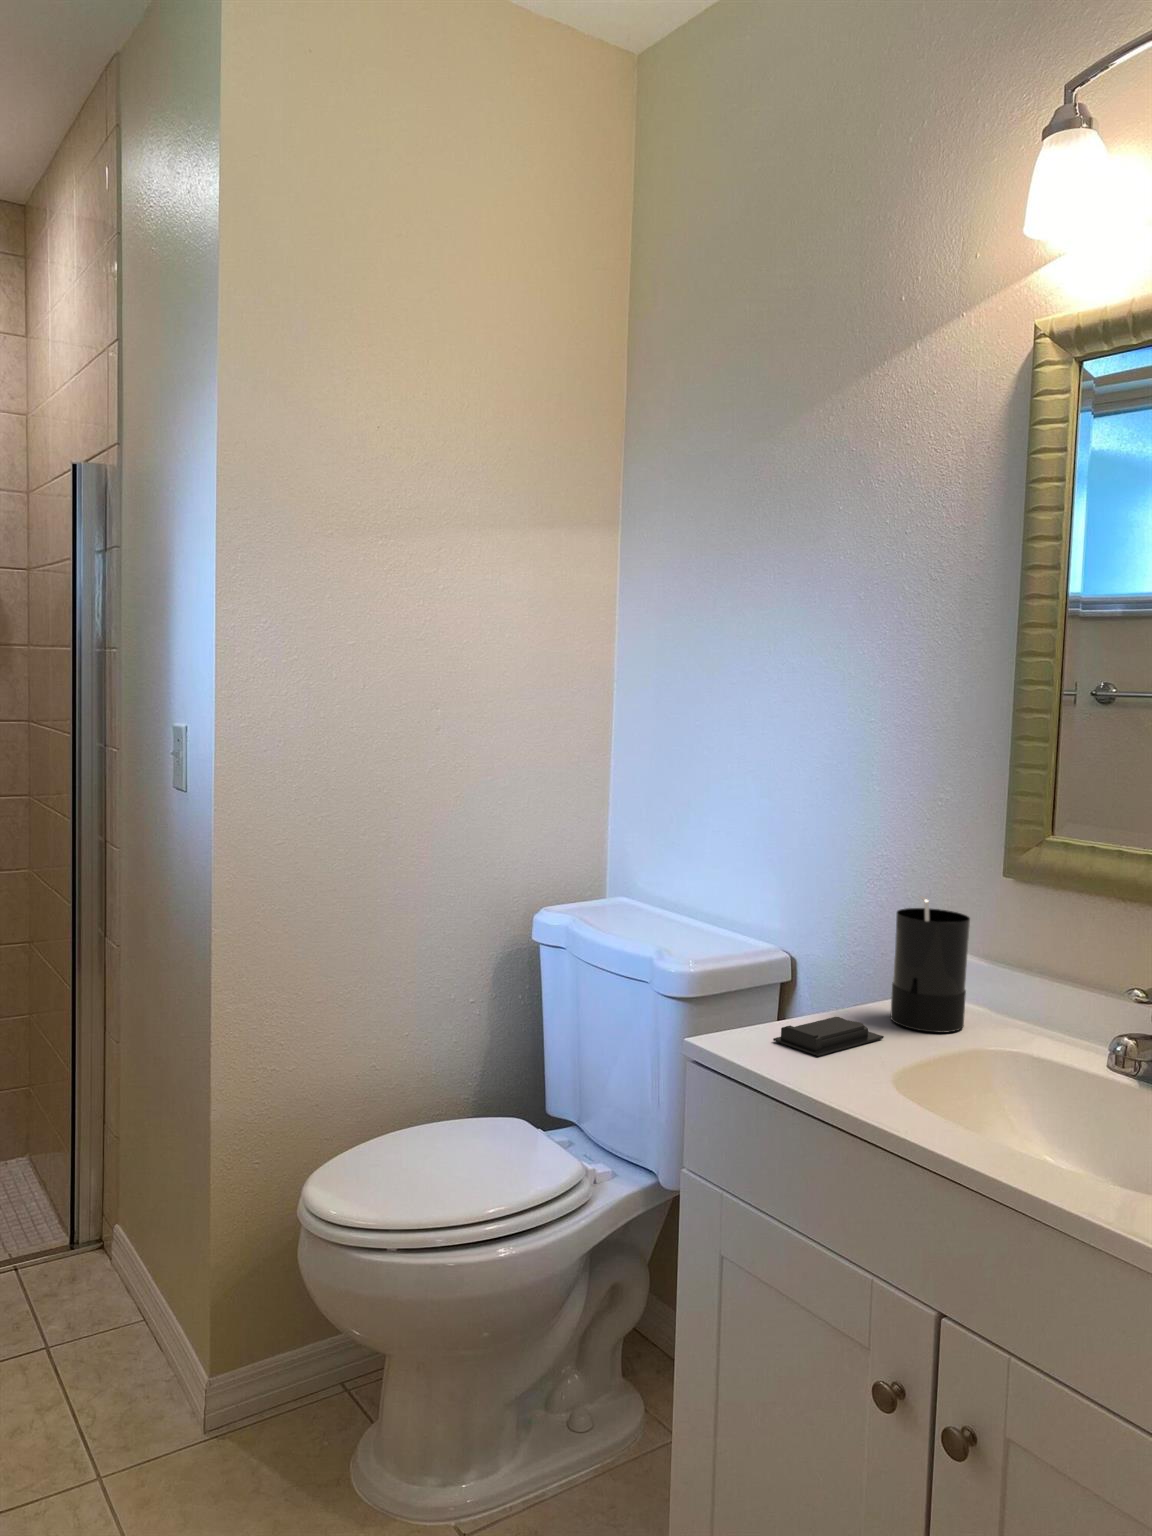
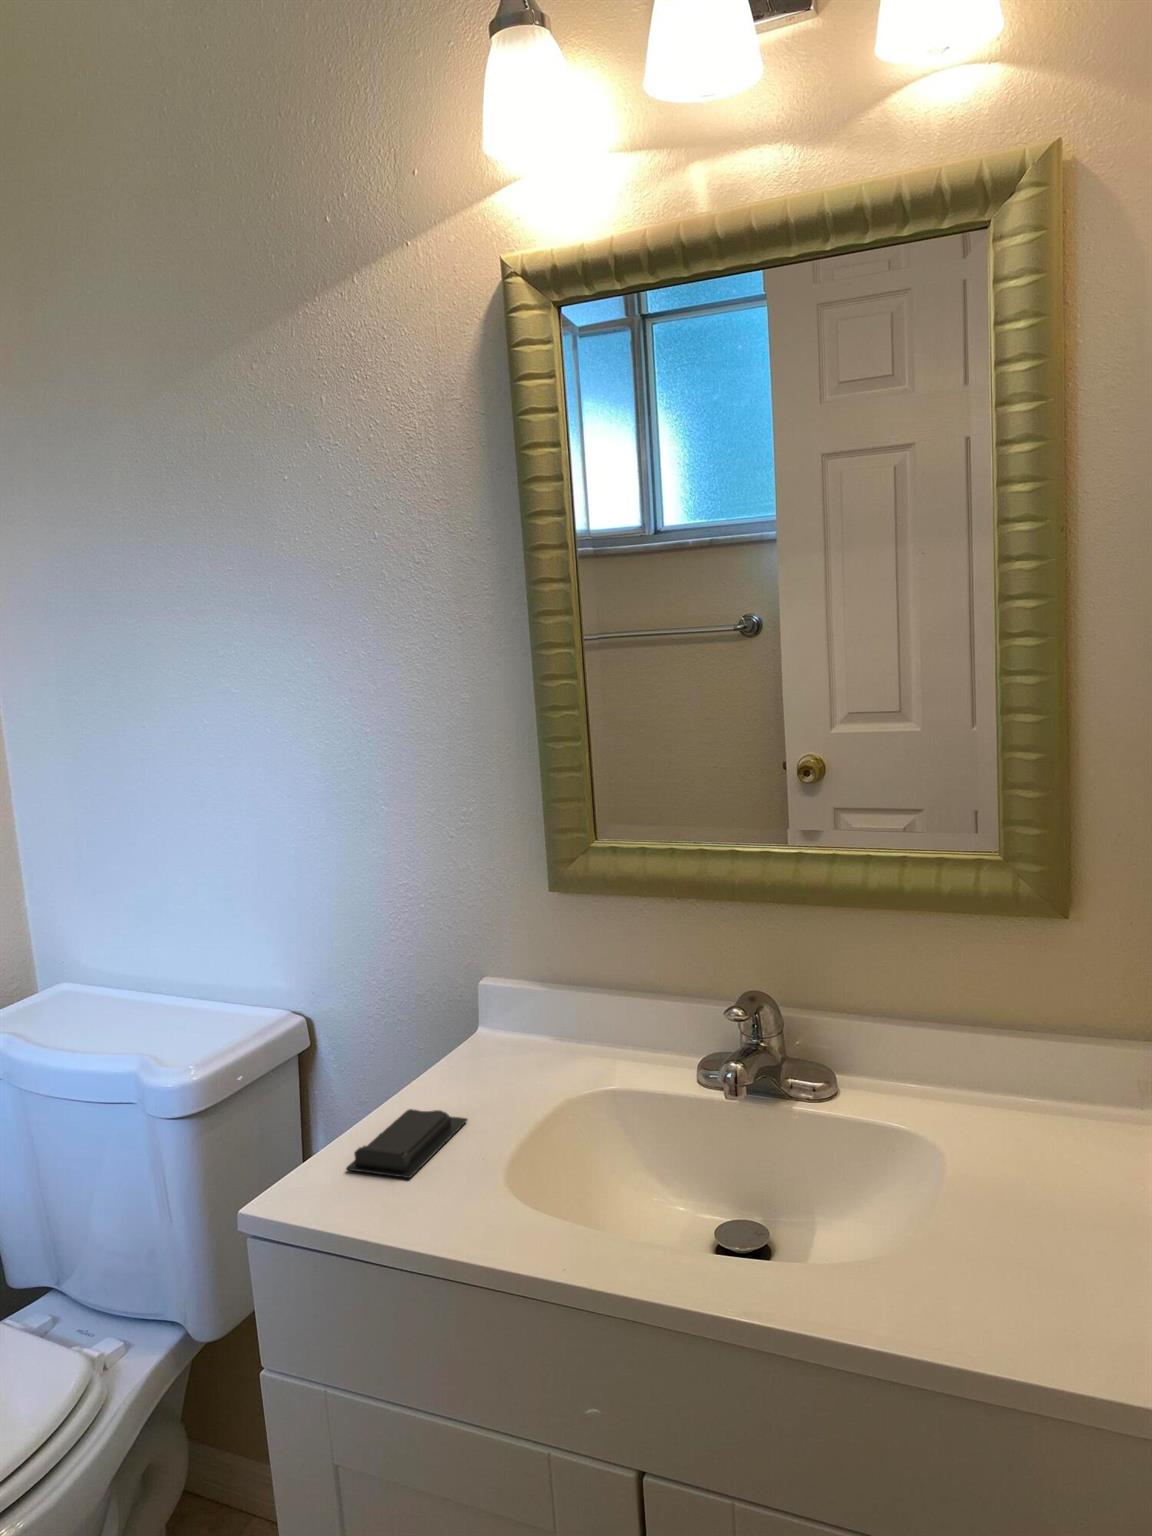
candle: present [891,896,970,1033] -> none [449,934,540,1095]

